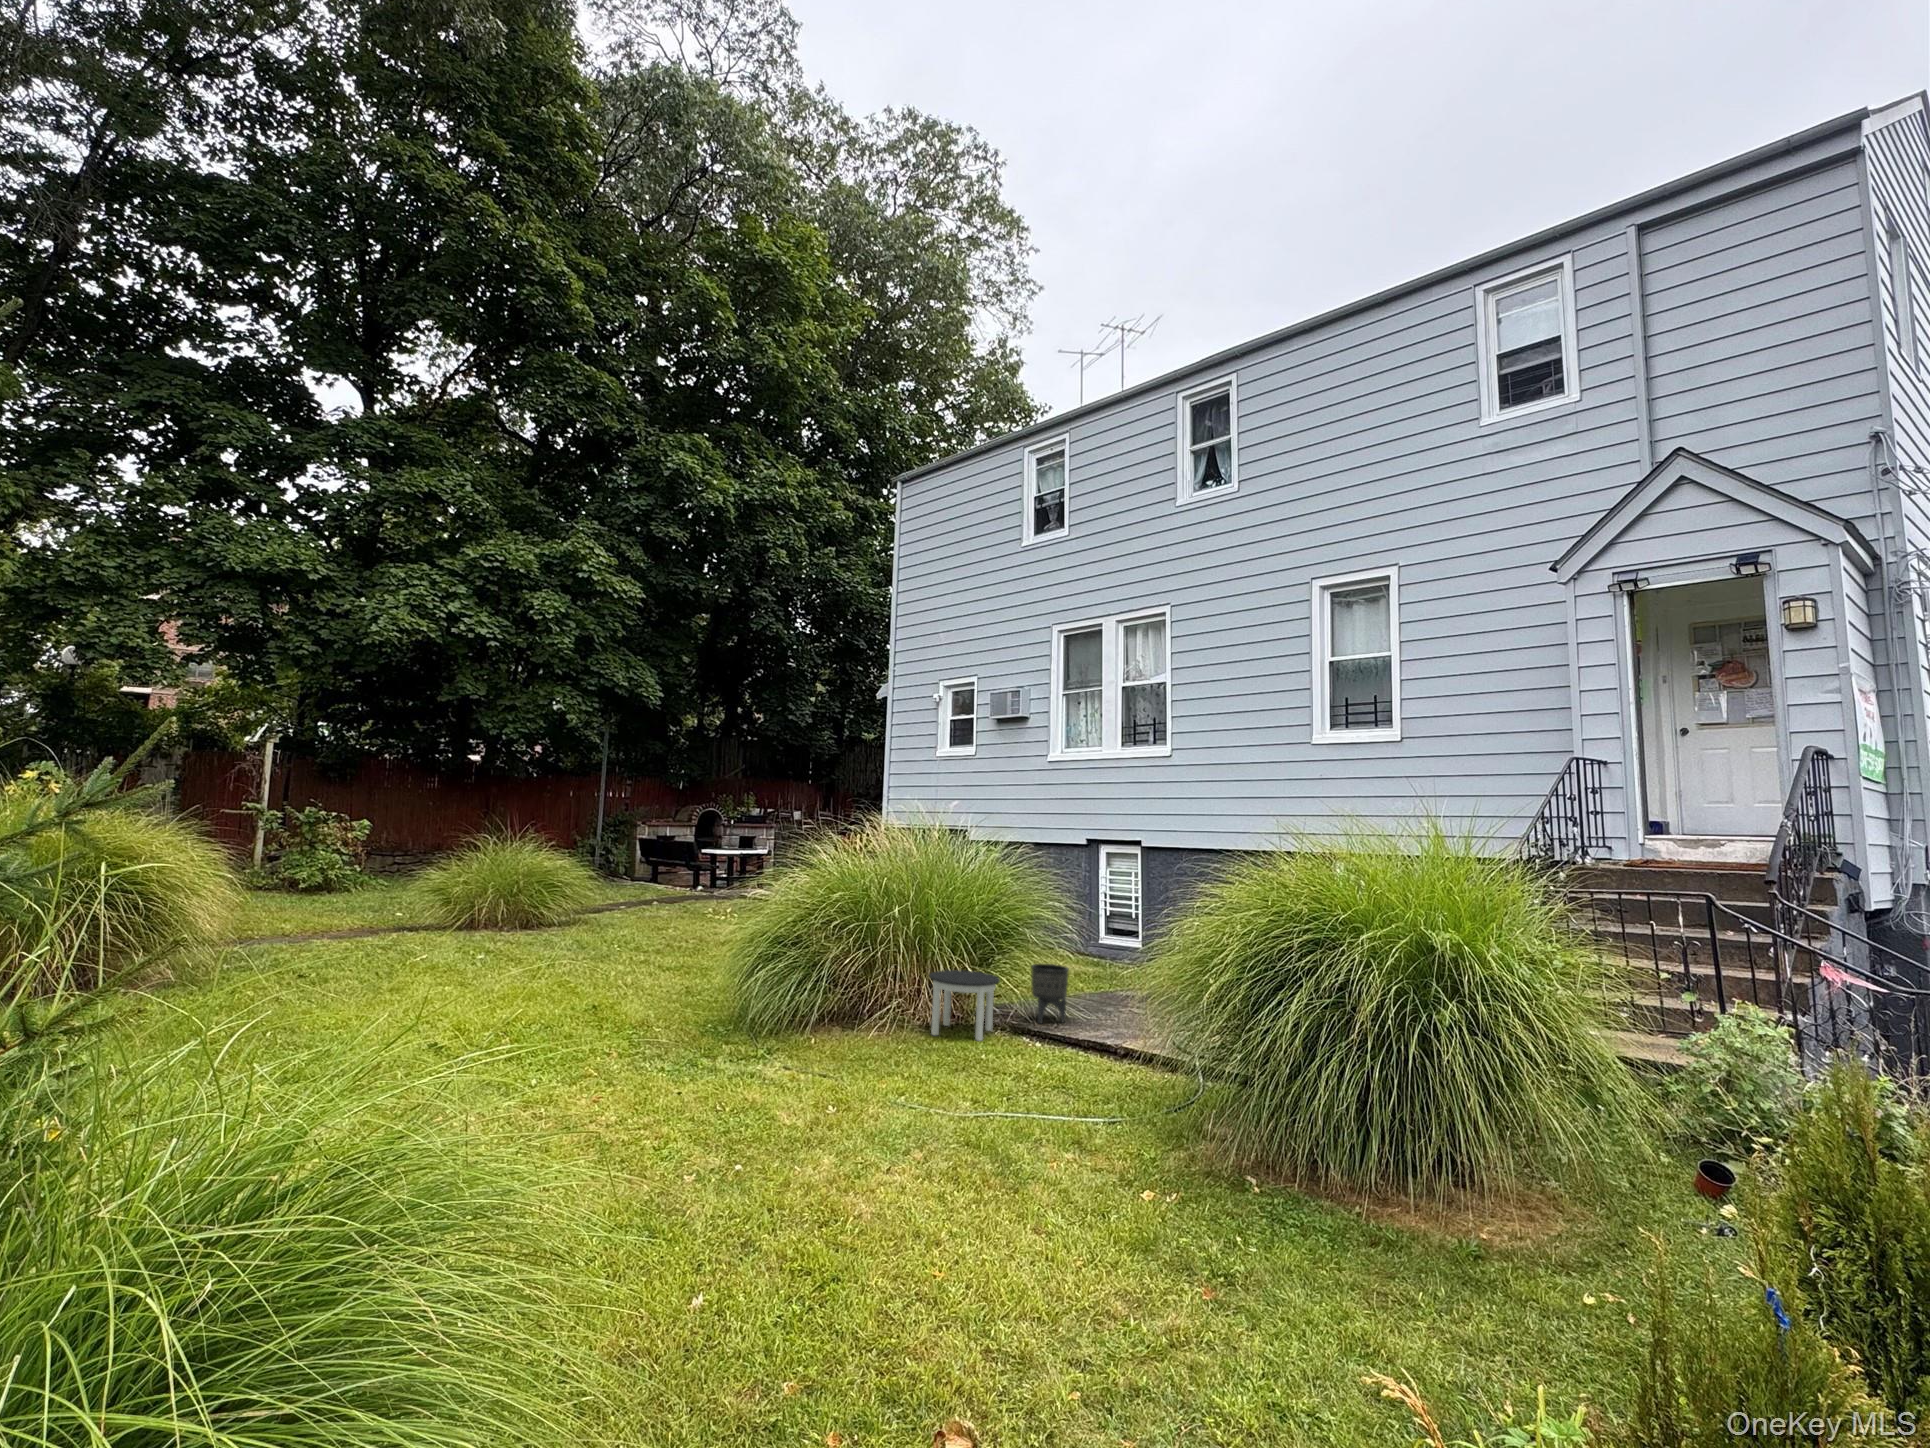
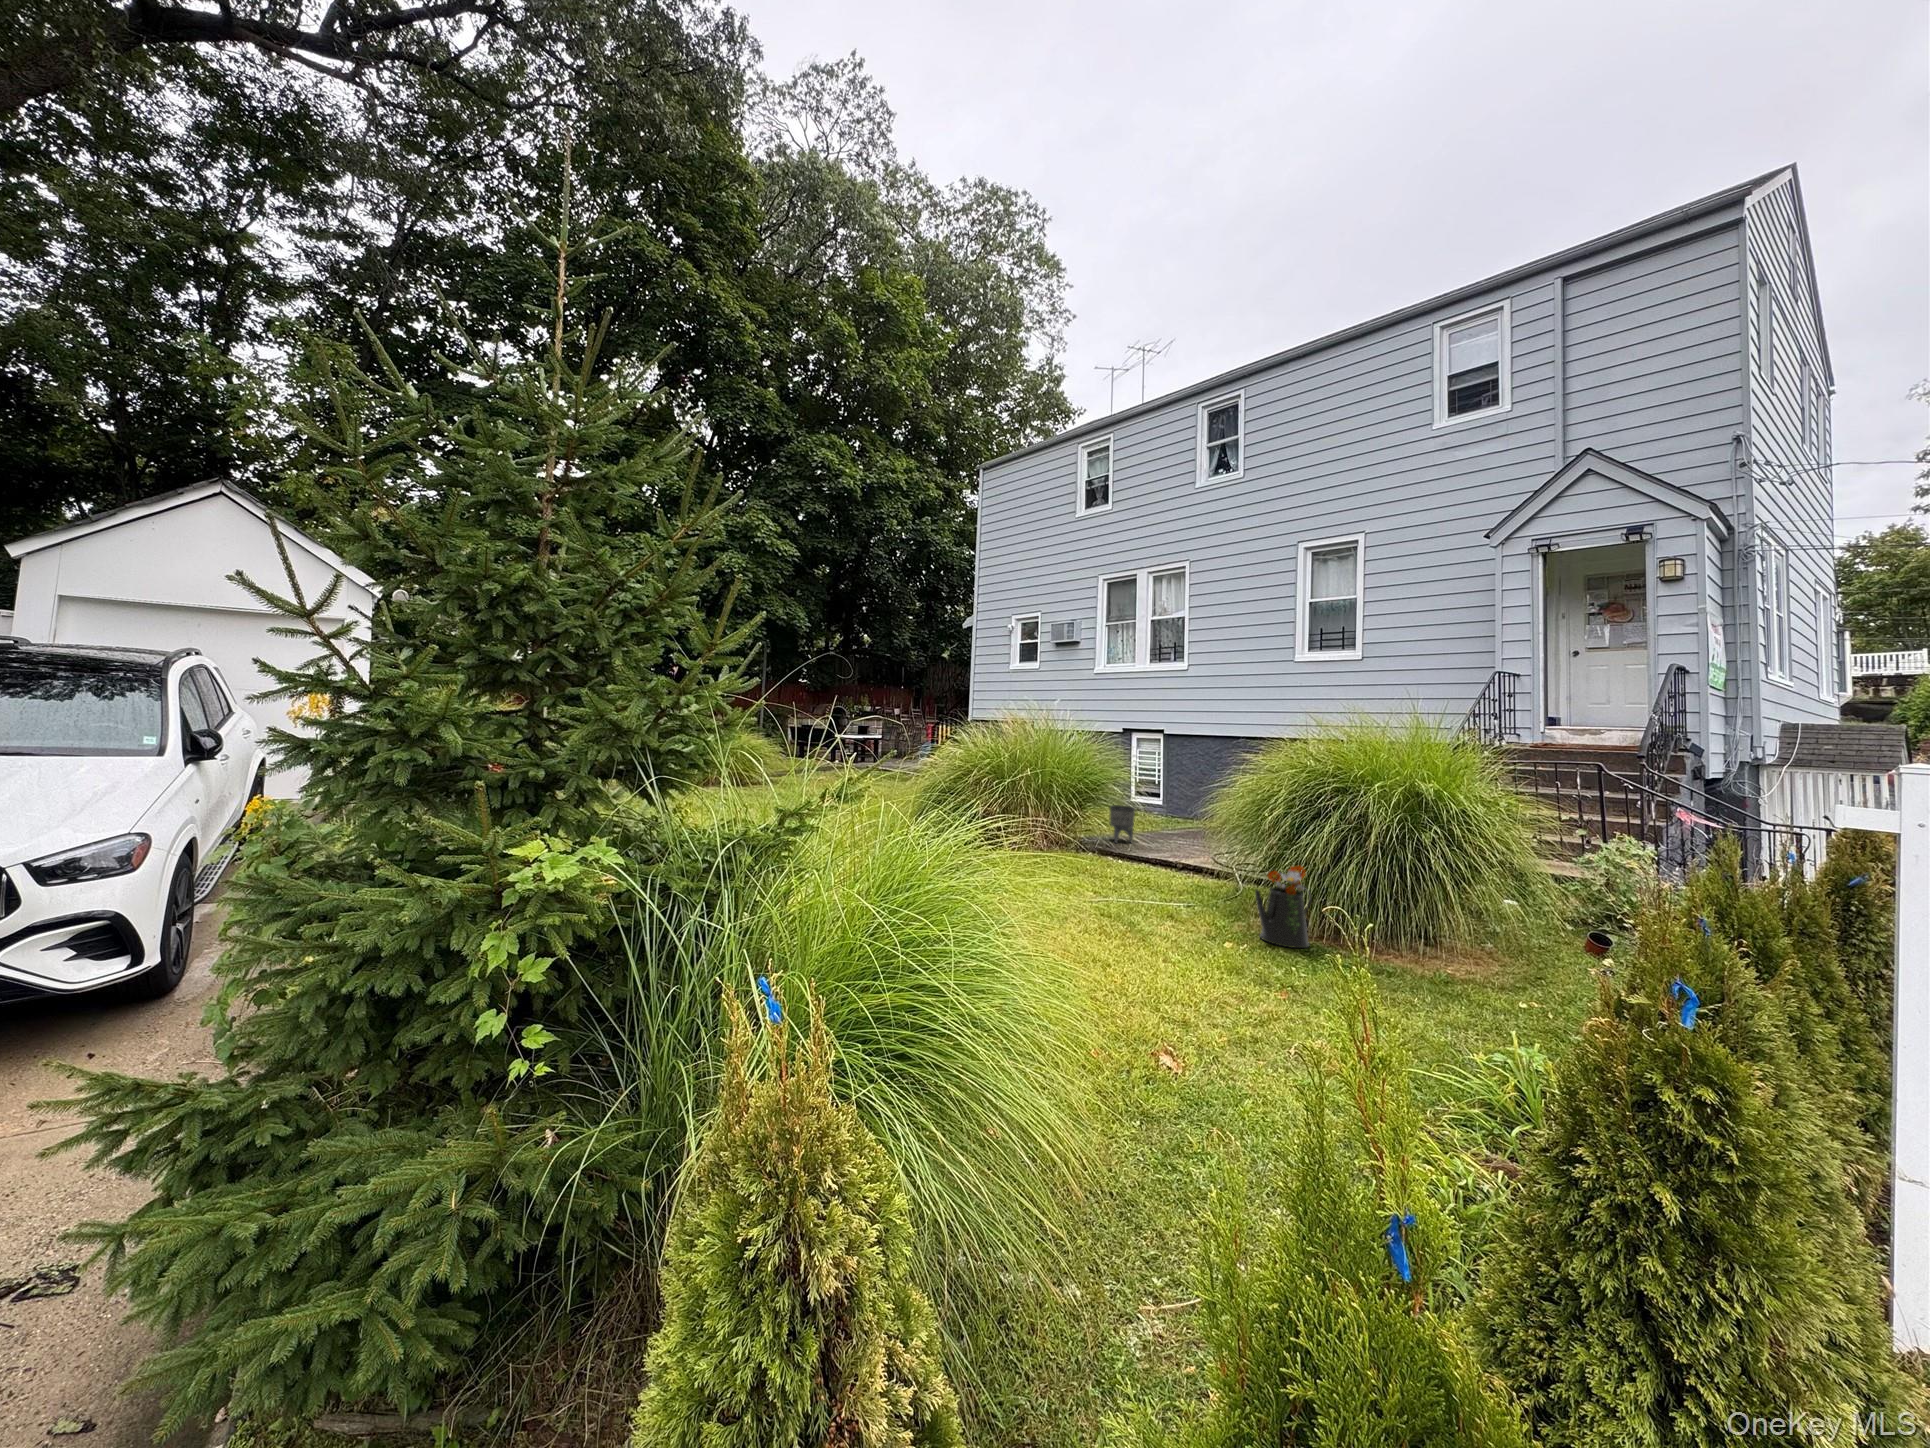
round table: present [929,970,1000,1041] -> none [1046,807,1094,852]
watering can: none [1177,1078,1272,1226] -> present [1255,866,1312,948]

